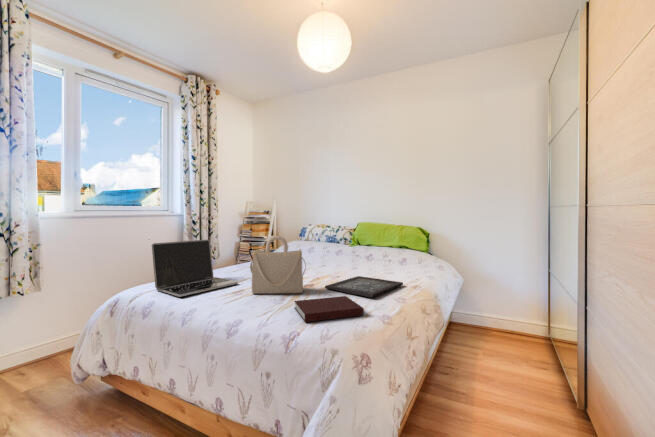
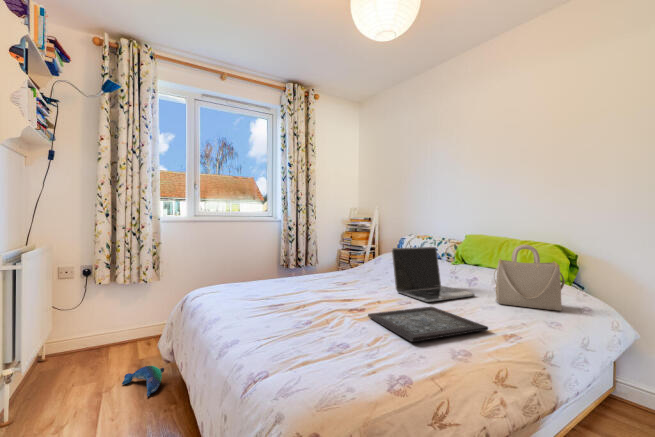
handbag: present [250,236,305,294] -> present [494,245,565,311]
laptop: present [152,240,238,297] -> present [392,247,474,302]
notebook: present [294,296,364,322] -> none [283,328,370,367]
plush toy: none [26,383,89,417] -> present [122,366,164,397]

